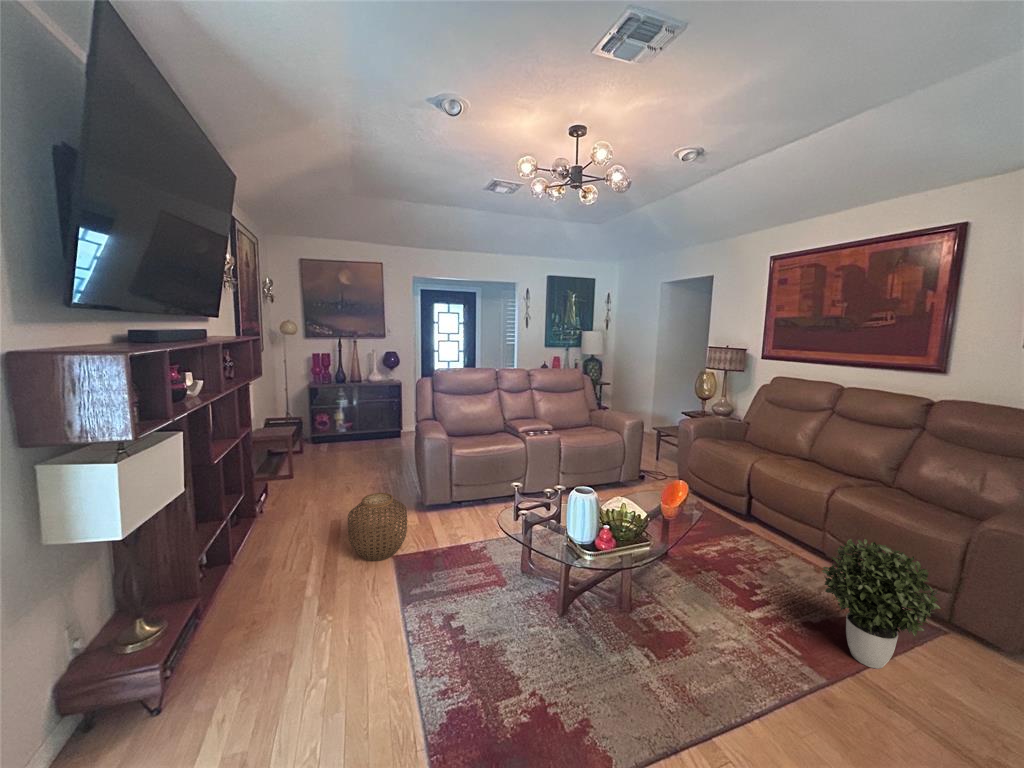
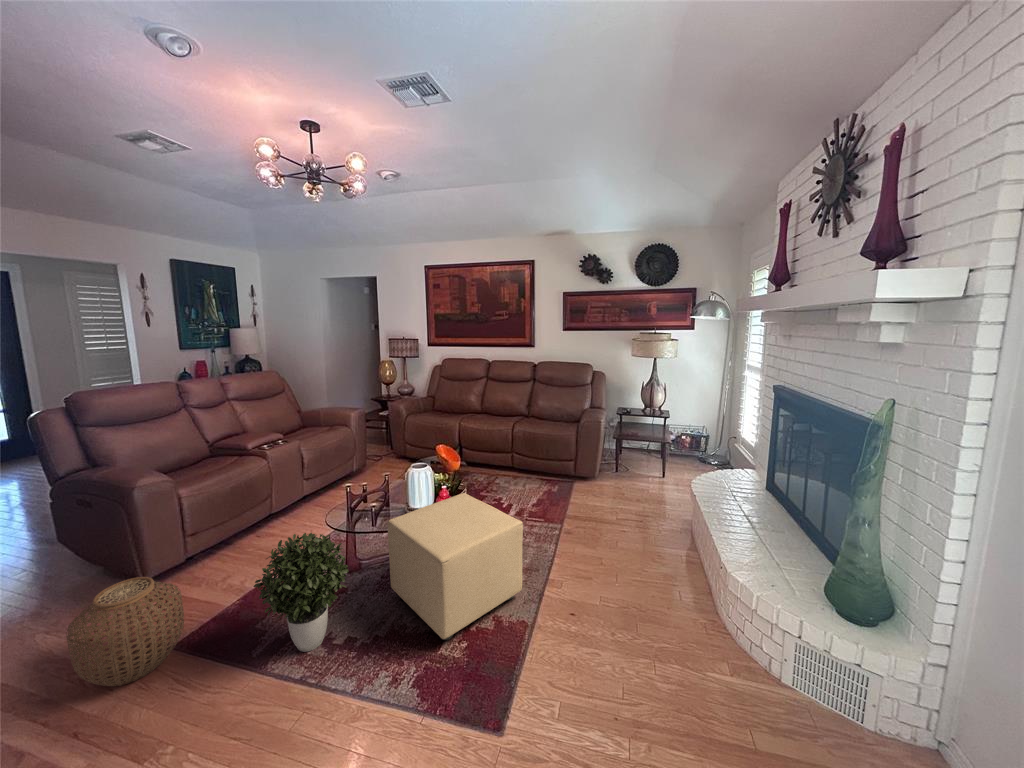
ottoman: none [506,532,652,720] -> present [388,493,523,640]
potted plant: present [822,539,941,669] -> present [253,533,349,652]

